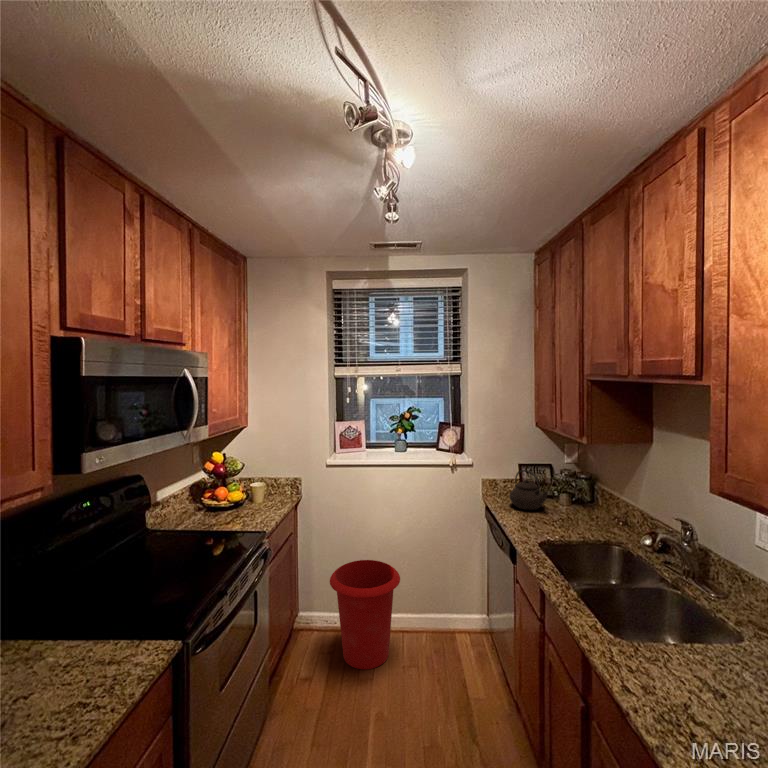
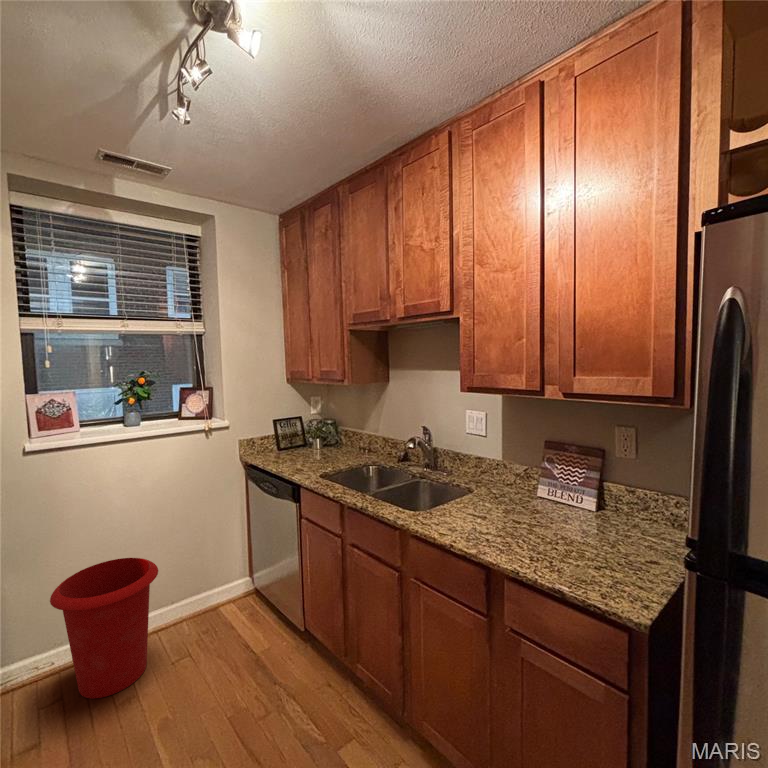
teapot: present [509,470,548,510] -> none [271,422,309,459]

